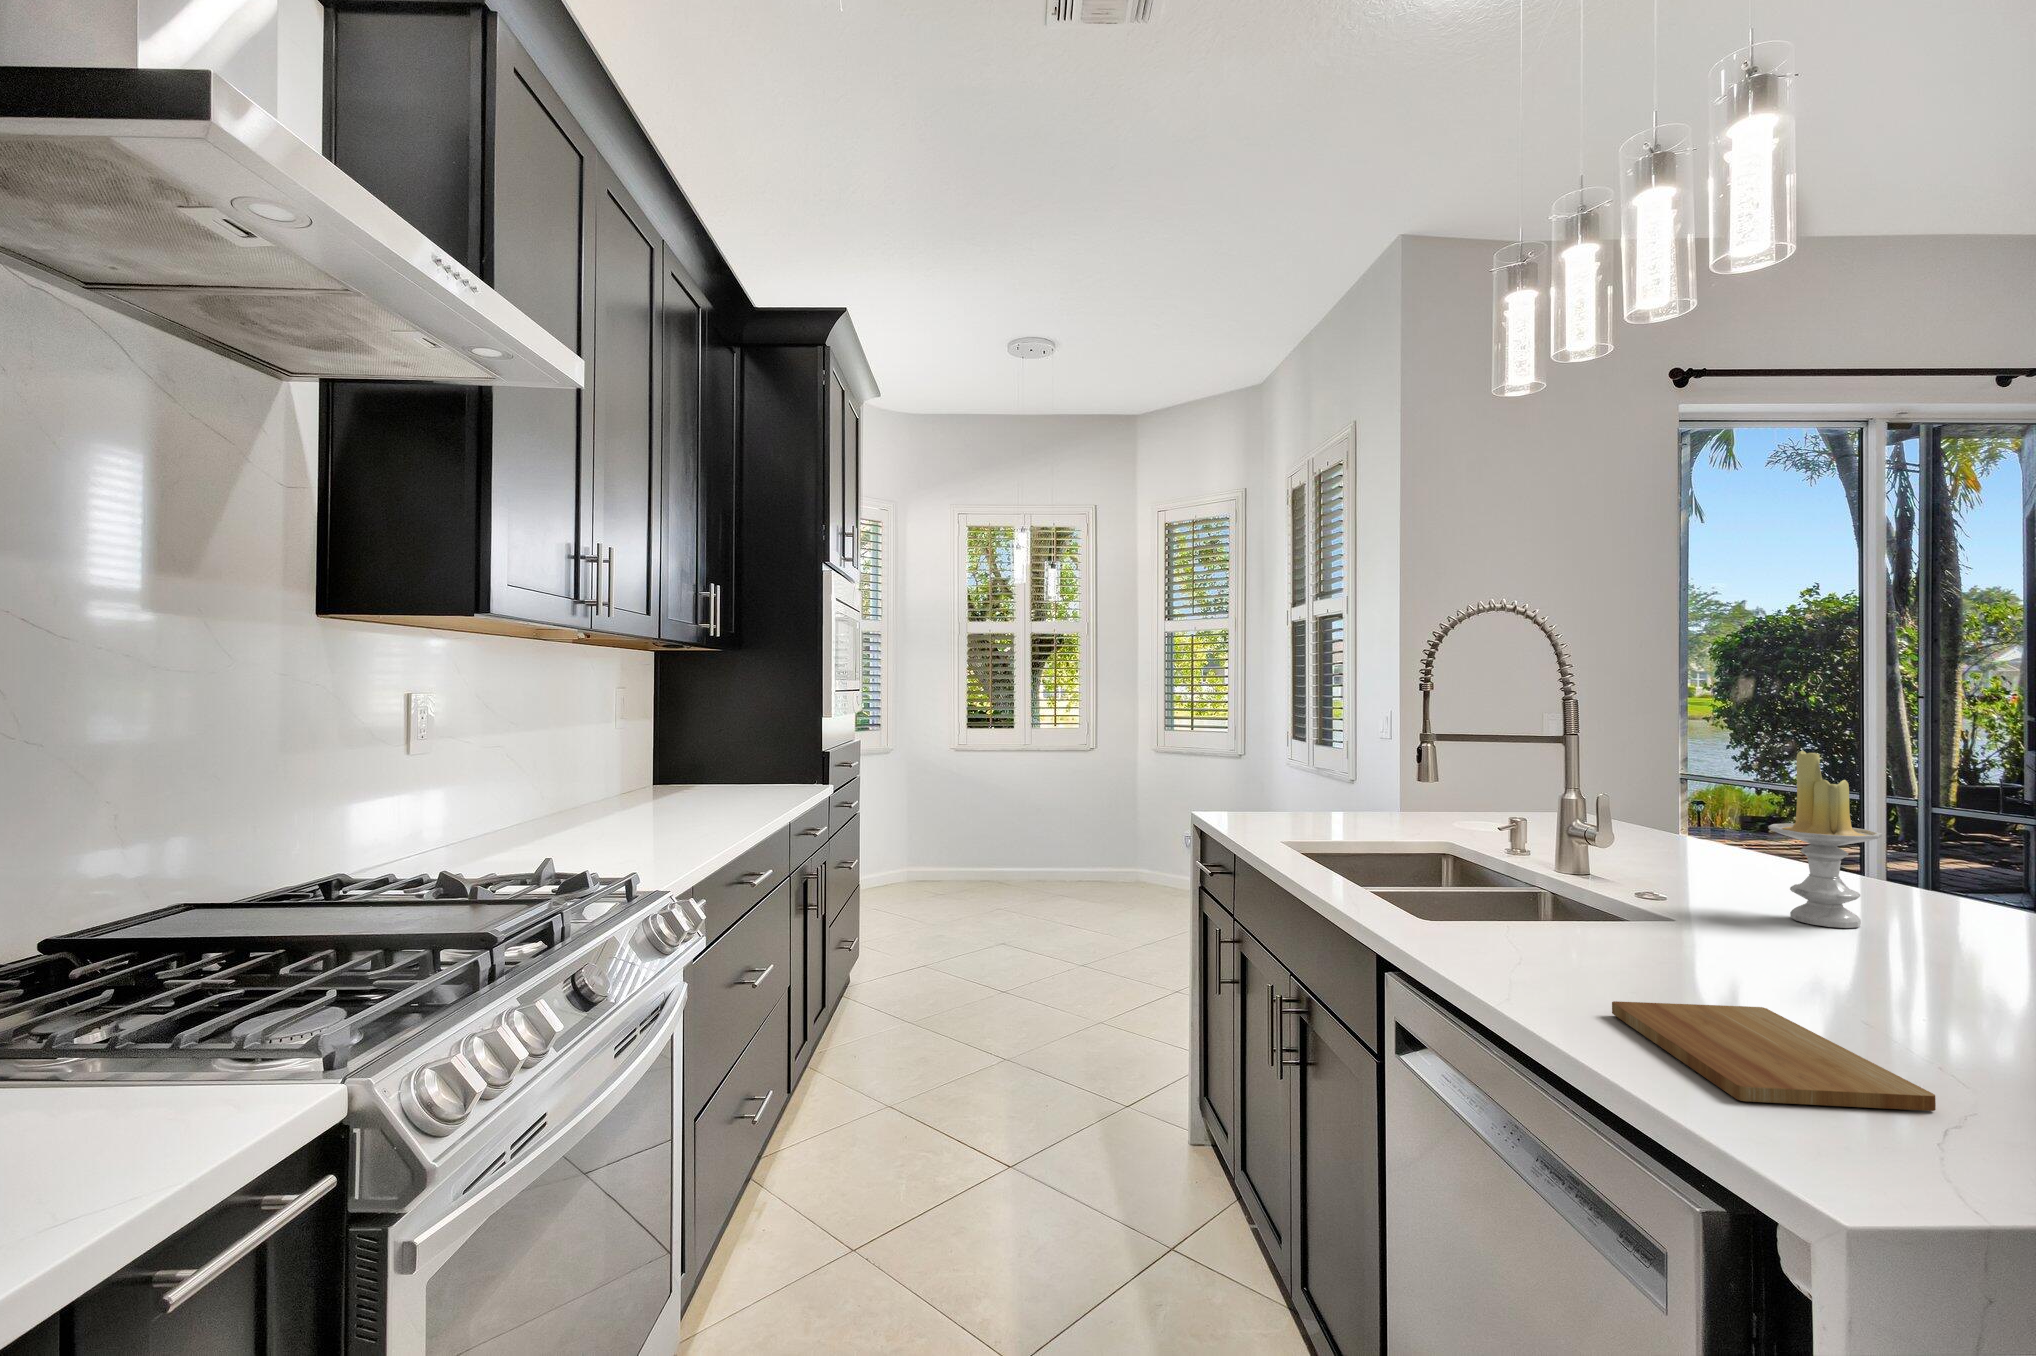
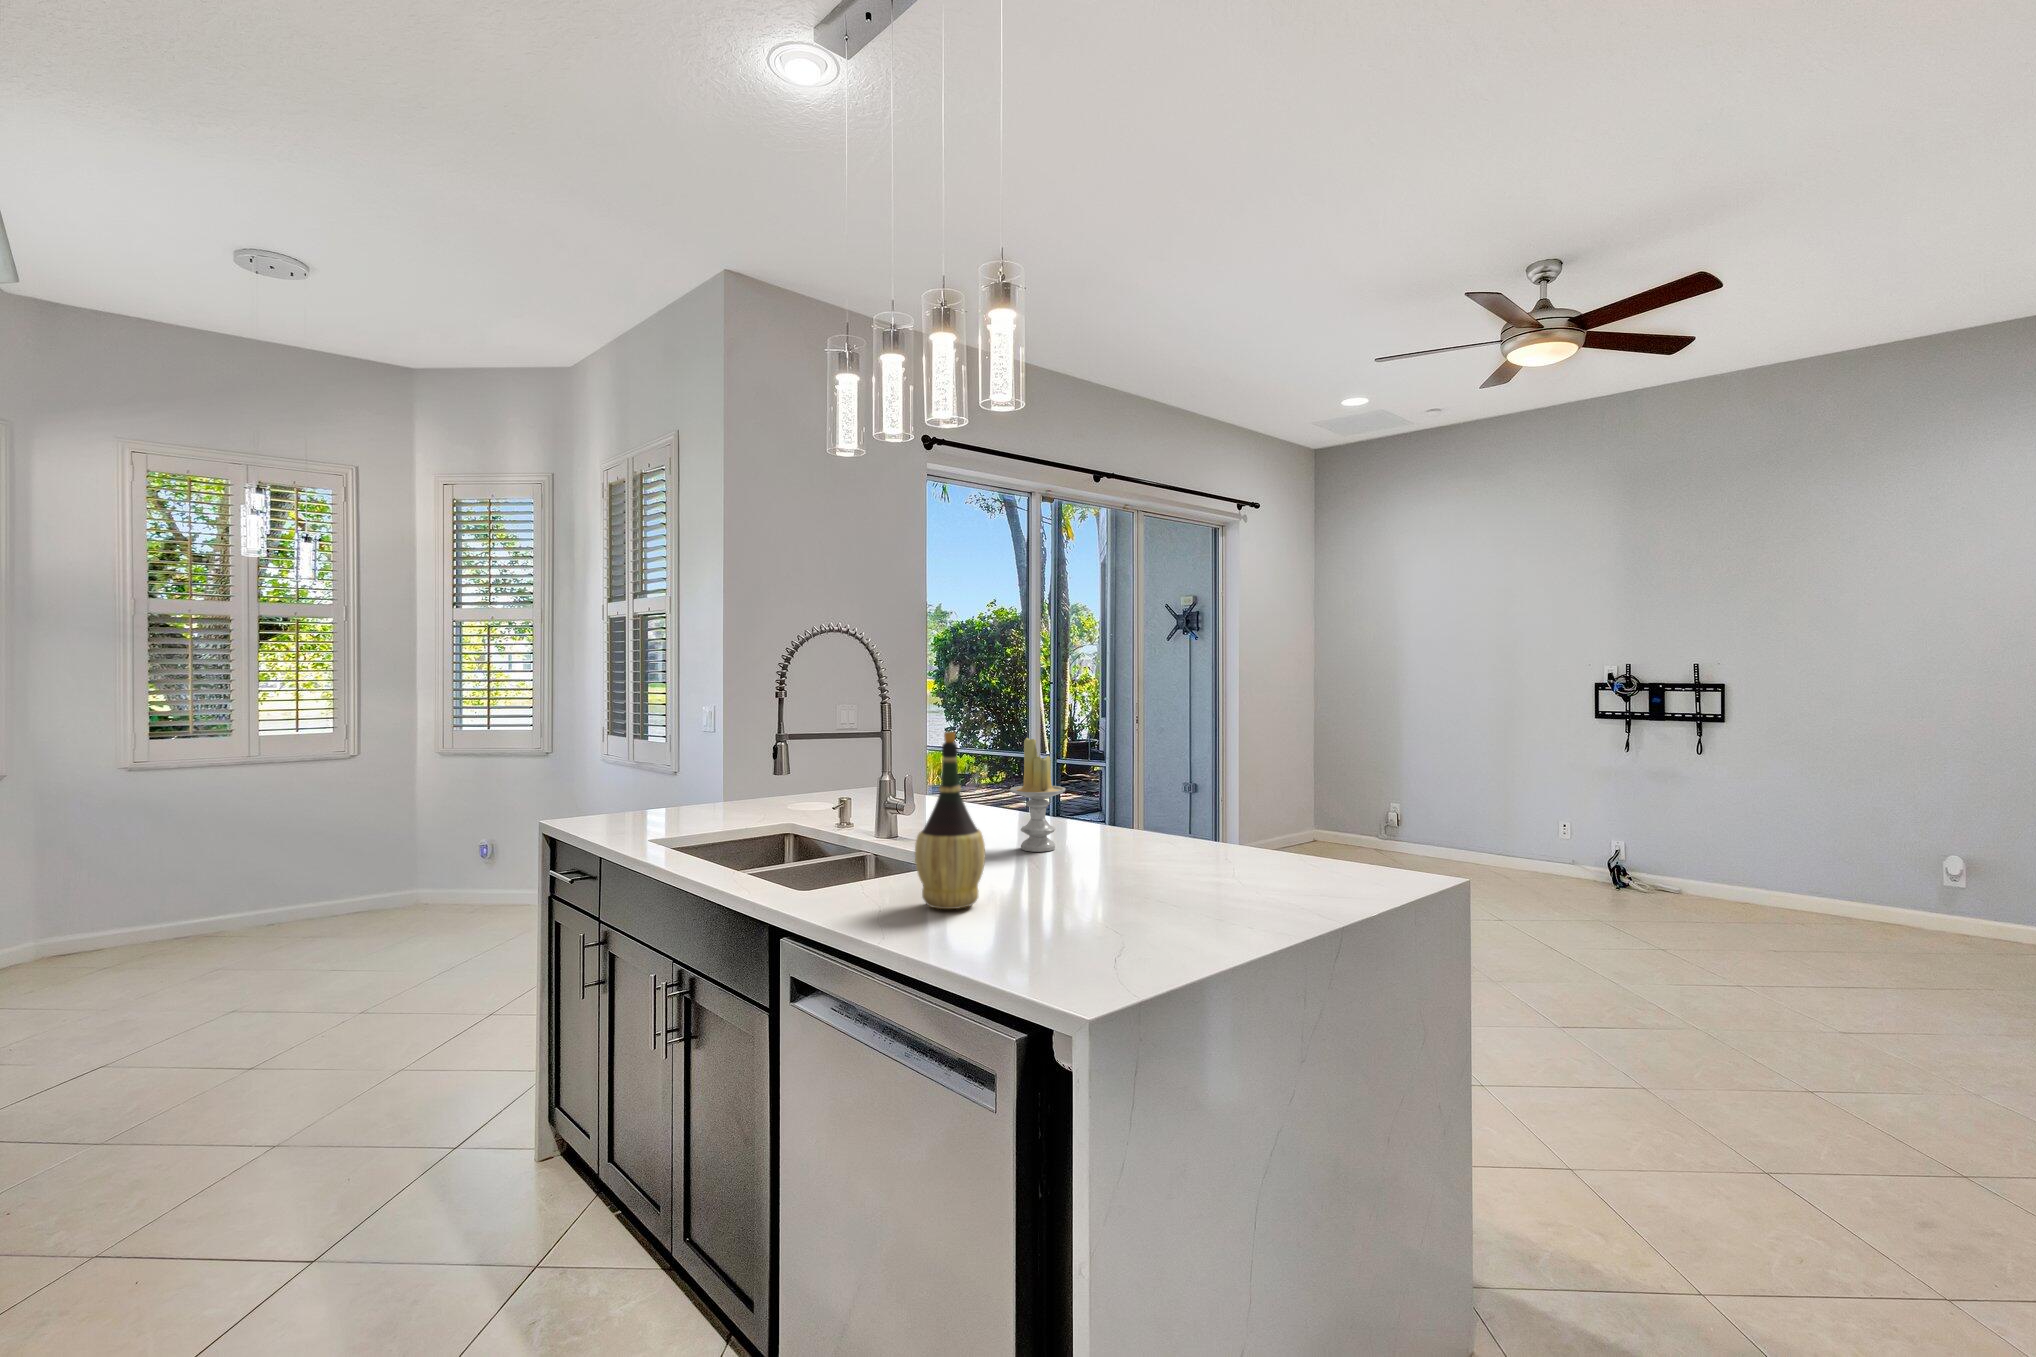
wine bottle: none [1568,724,1686,977] -> present [915,731,985,909]
cutting board: present [1612,1001,1936,1111] -> none [955,914,1122,976]

